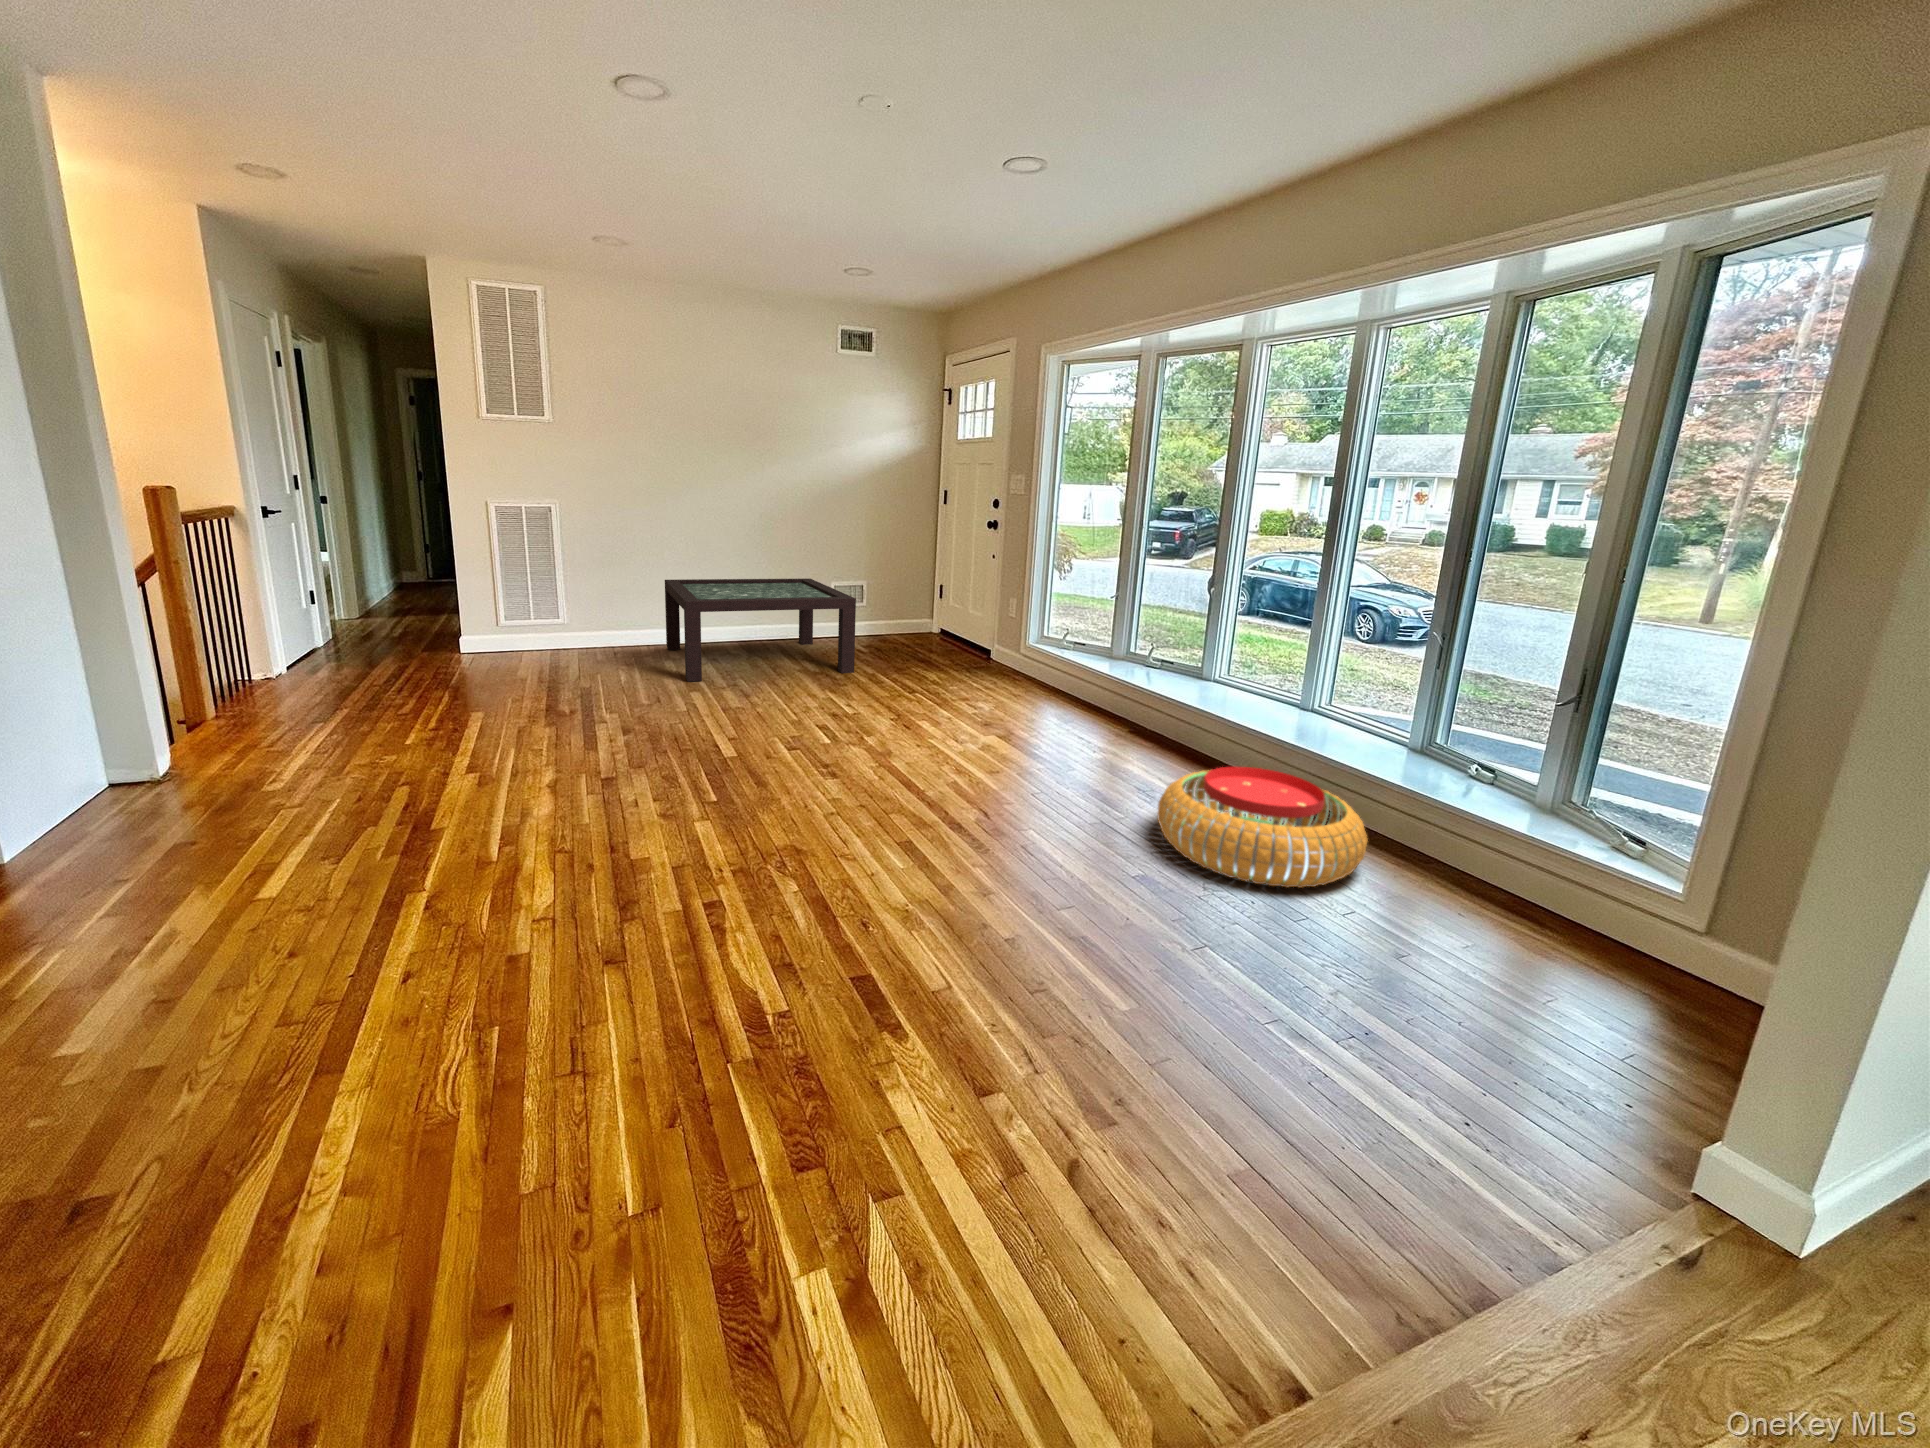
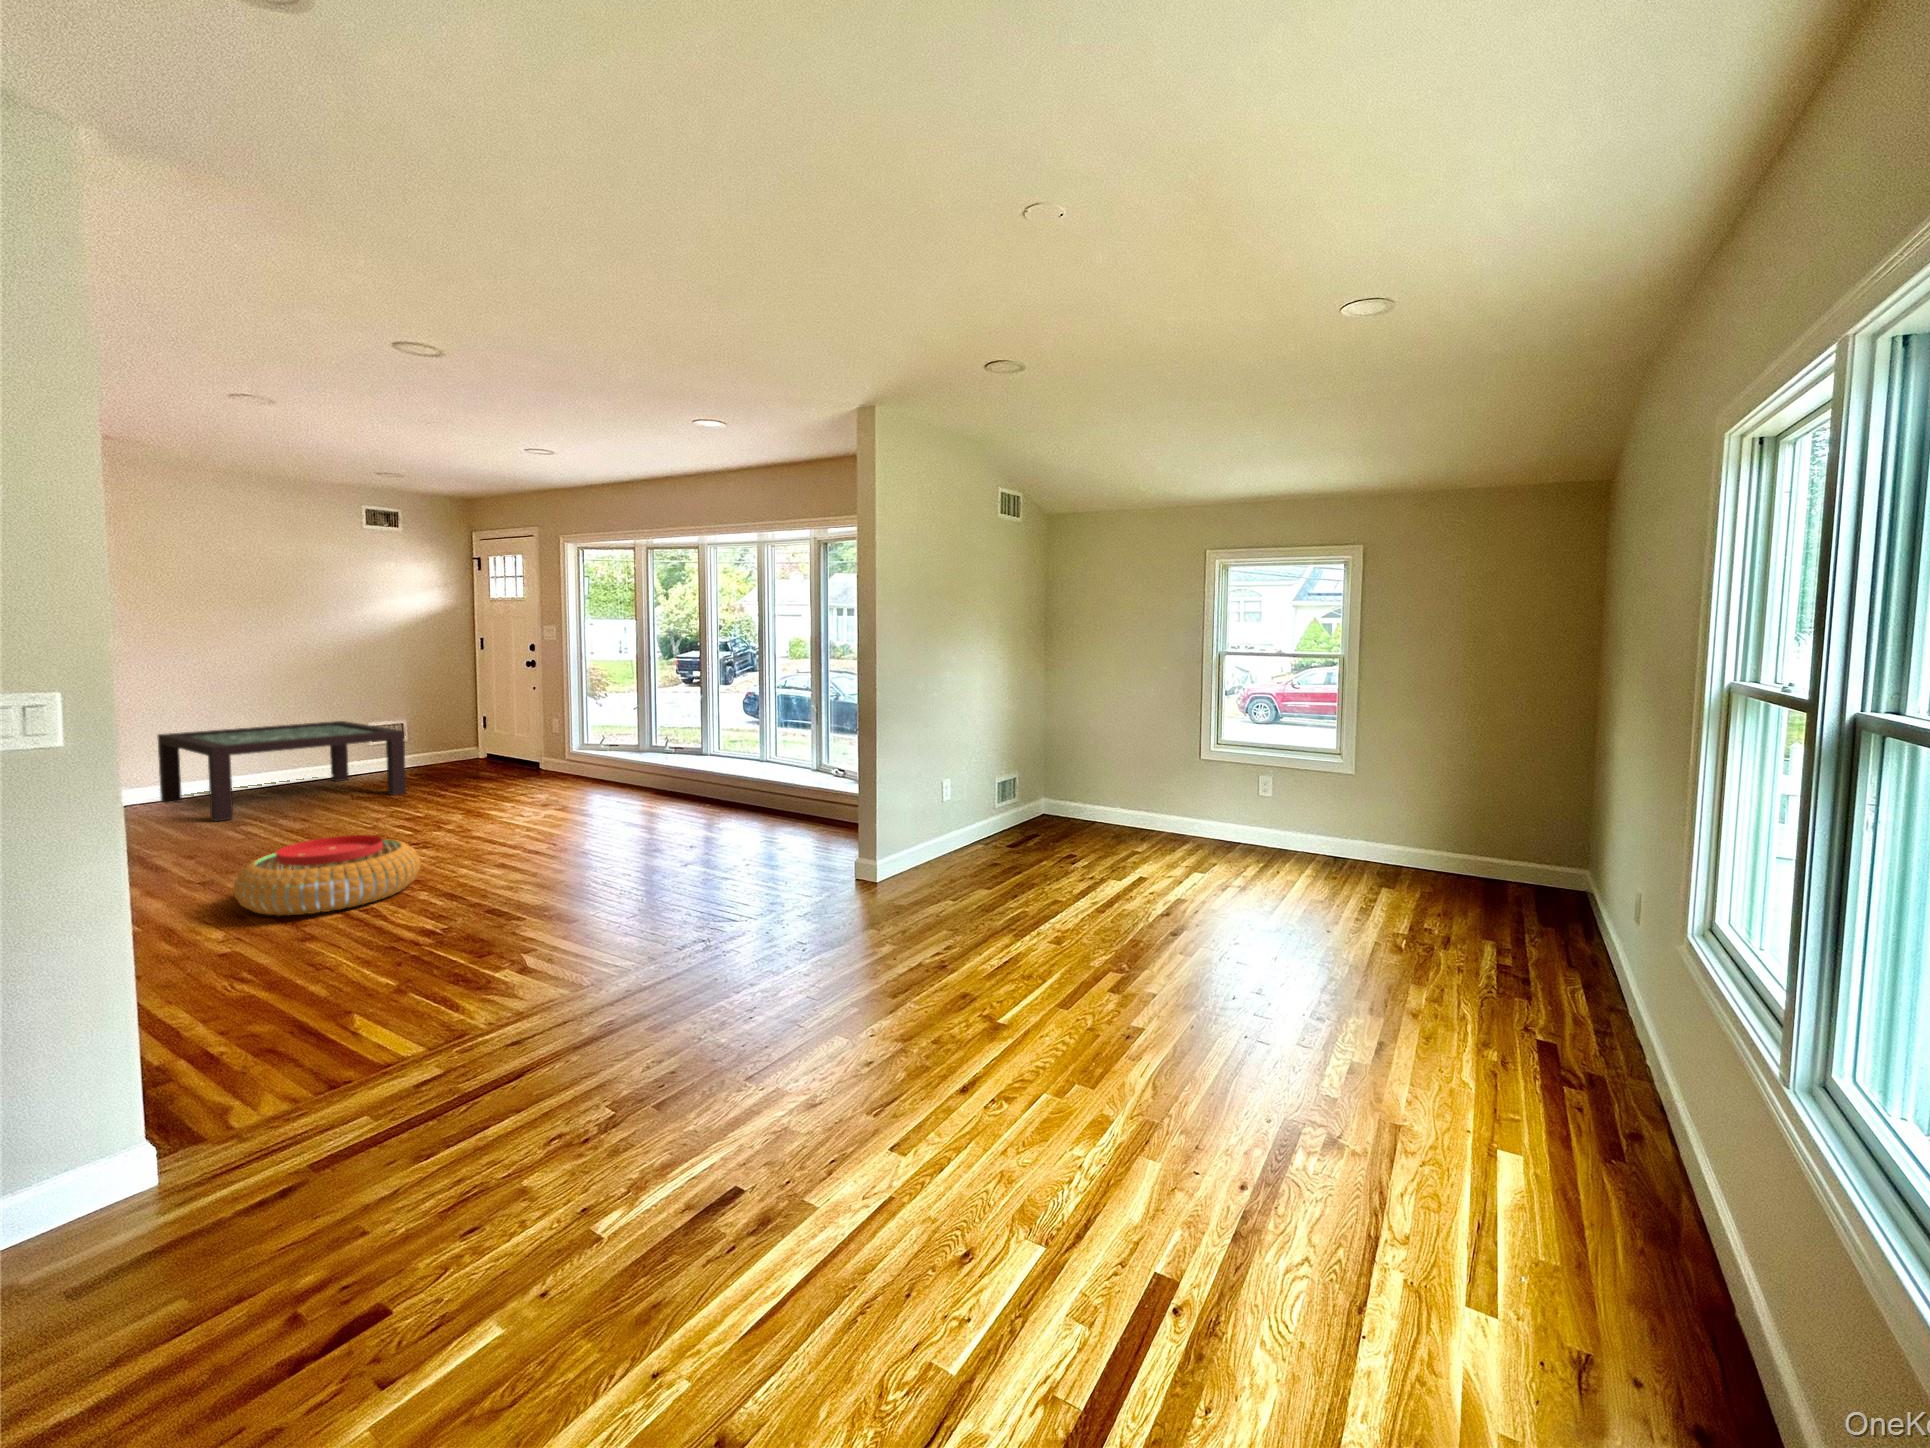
pouf: present [1157,766,1368,888] -> present [233,835,420,916]

